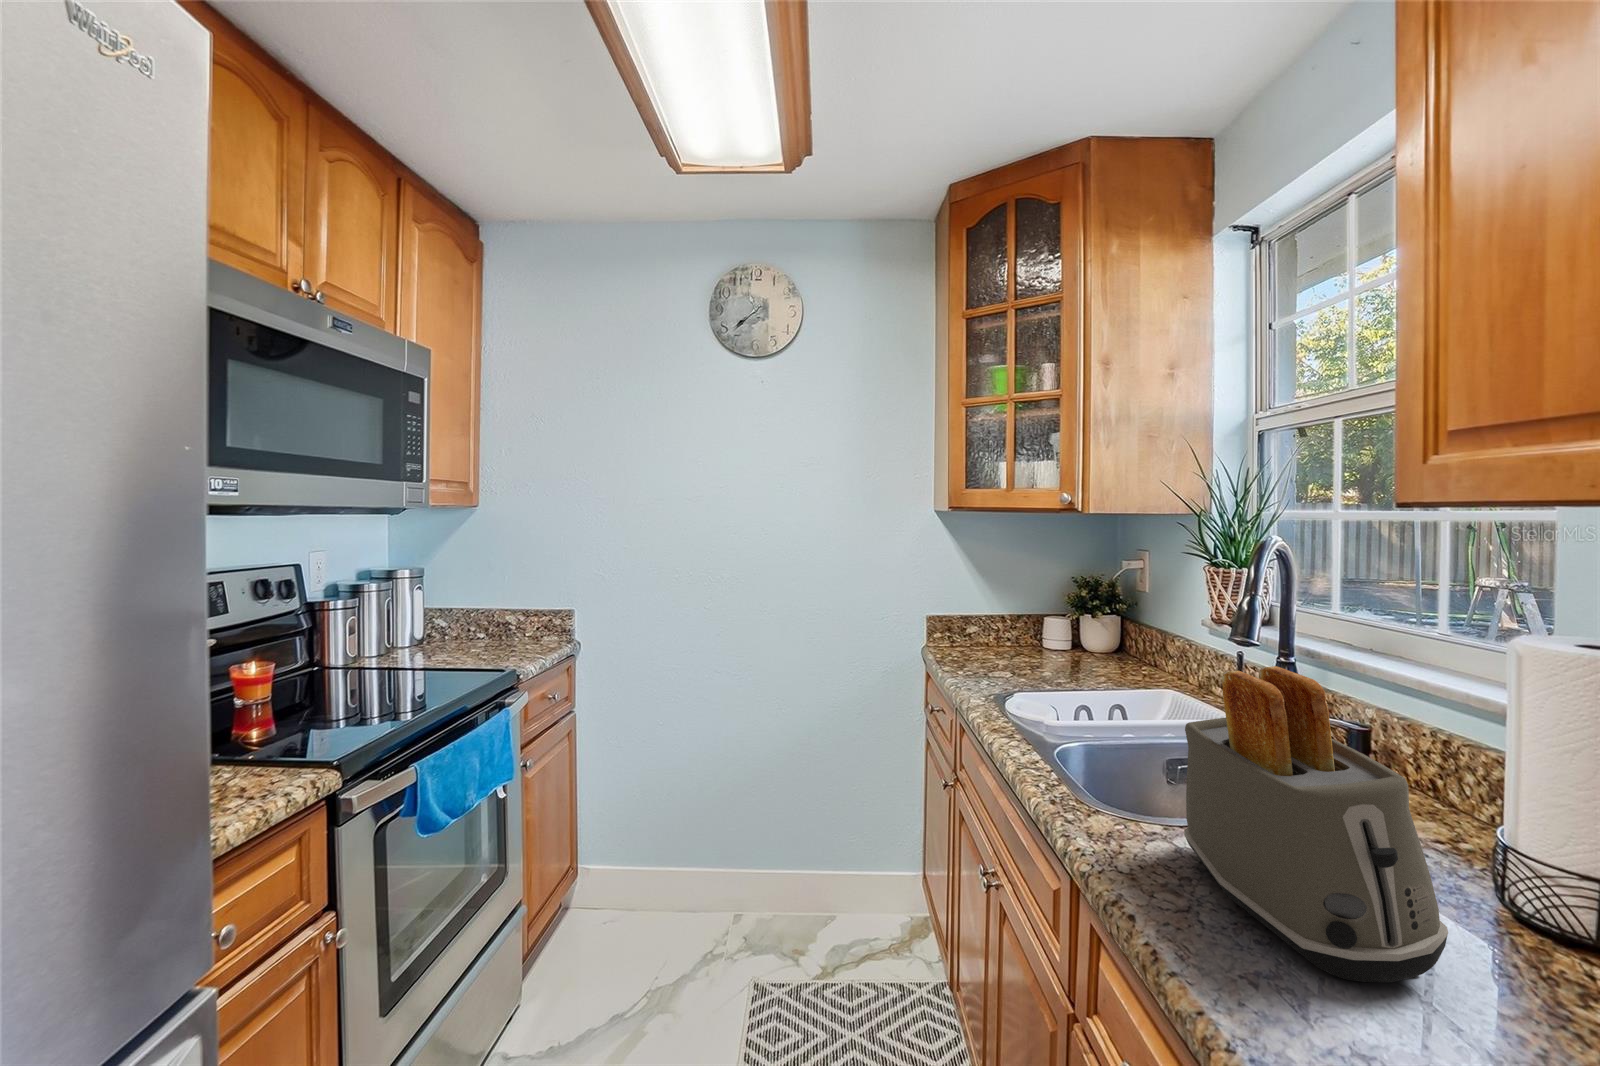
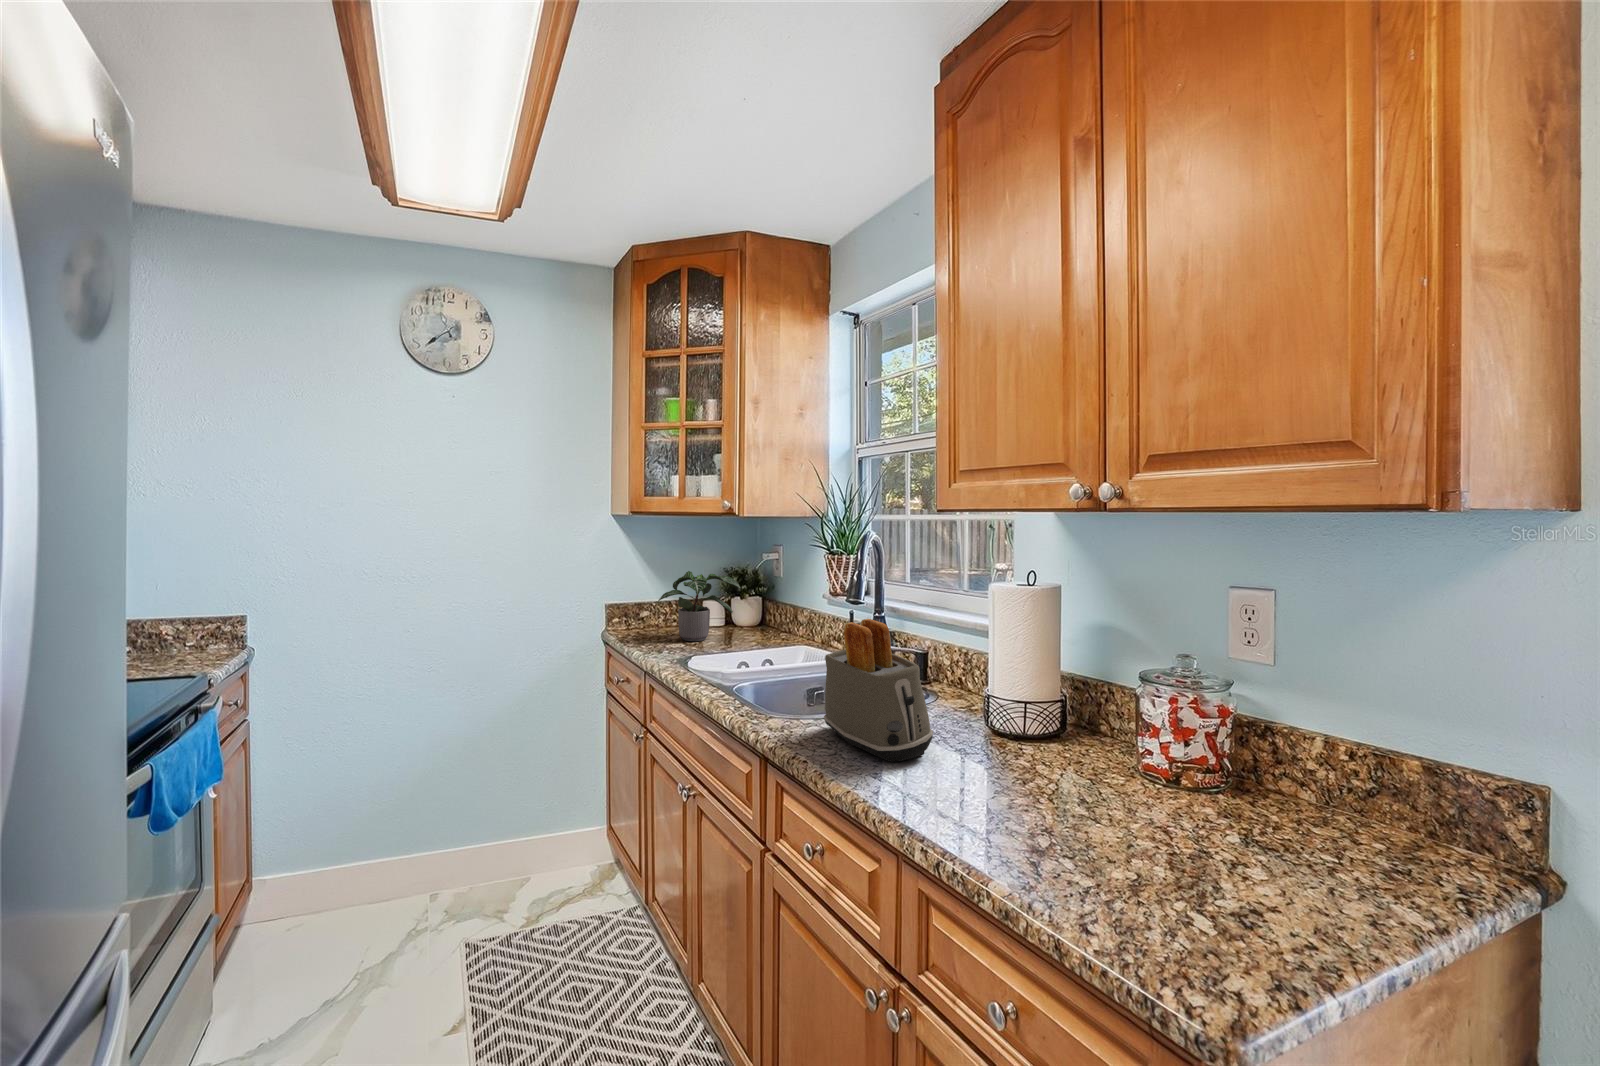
potted plant: none [976,583,1084,670] -> present [658,571,740,641]

